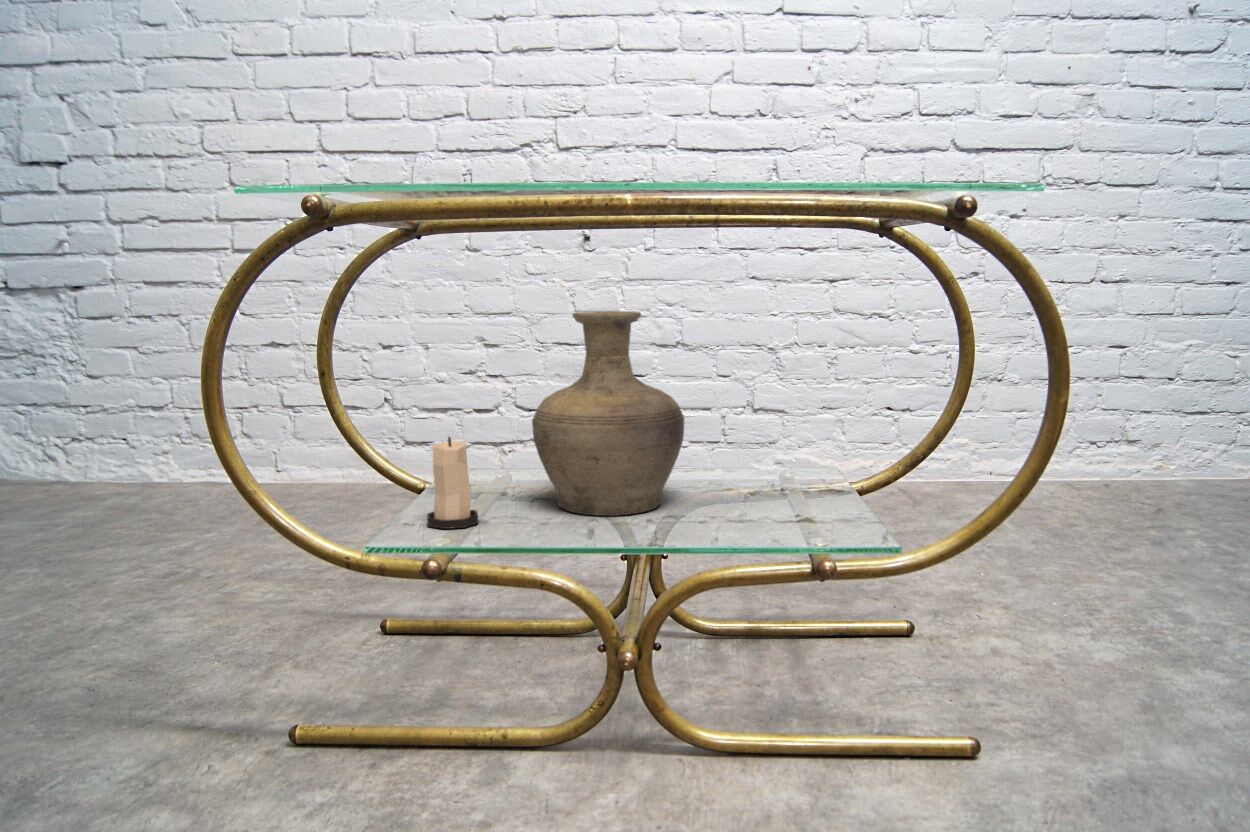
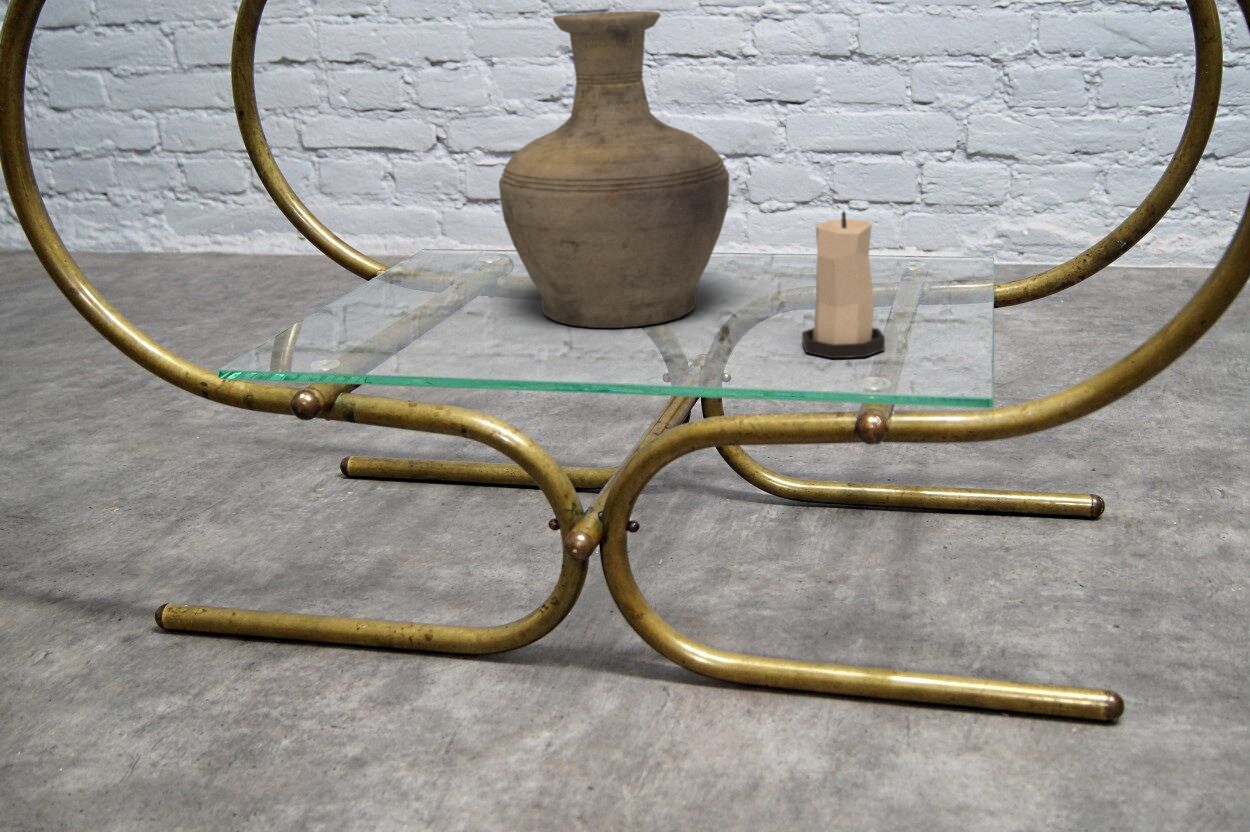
candle: present [427,437,478,529] -> present [802,211,885,358]

